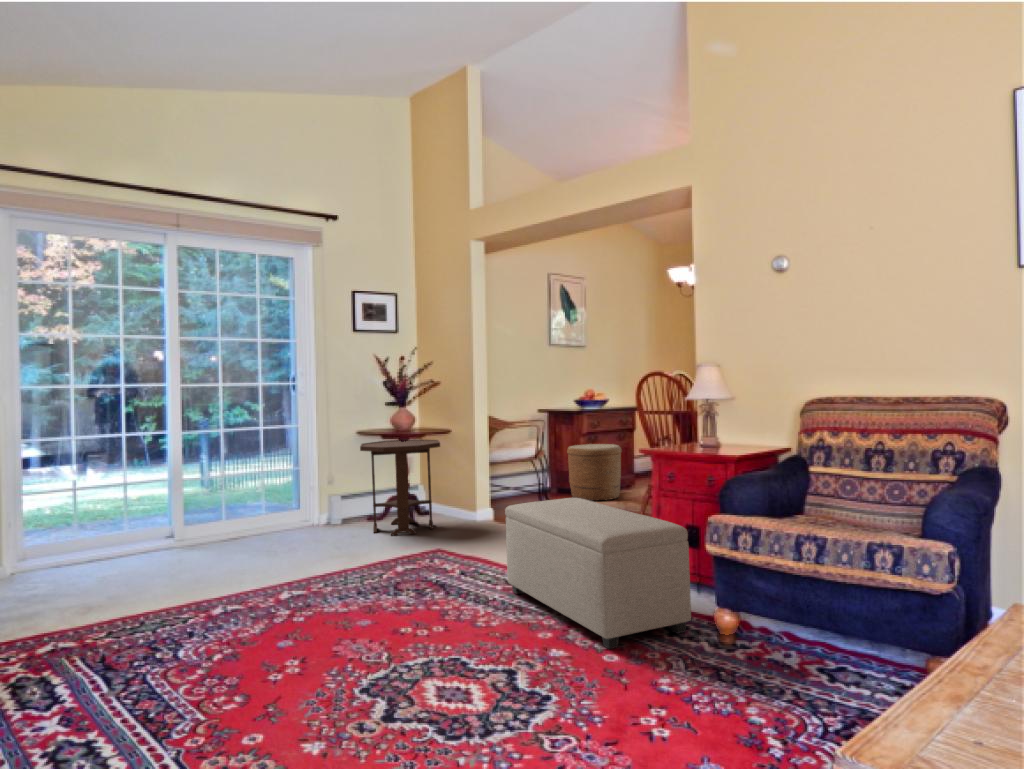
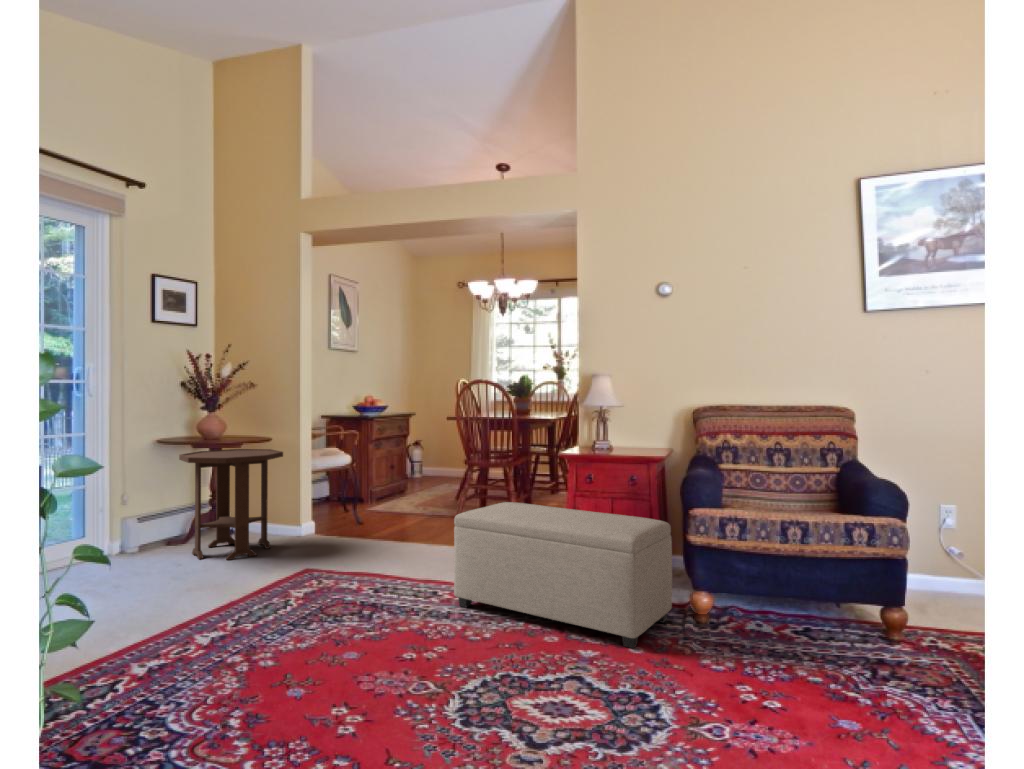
woven basket: present [567,444,622,501] -> none [373,452,426,508]

